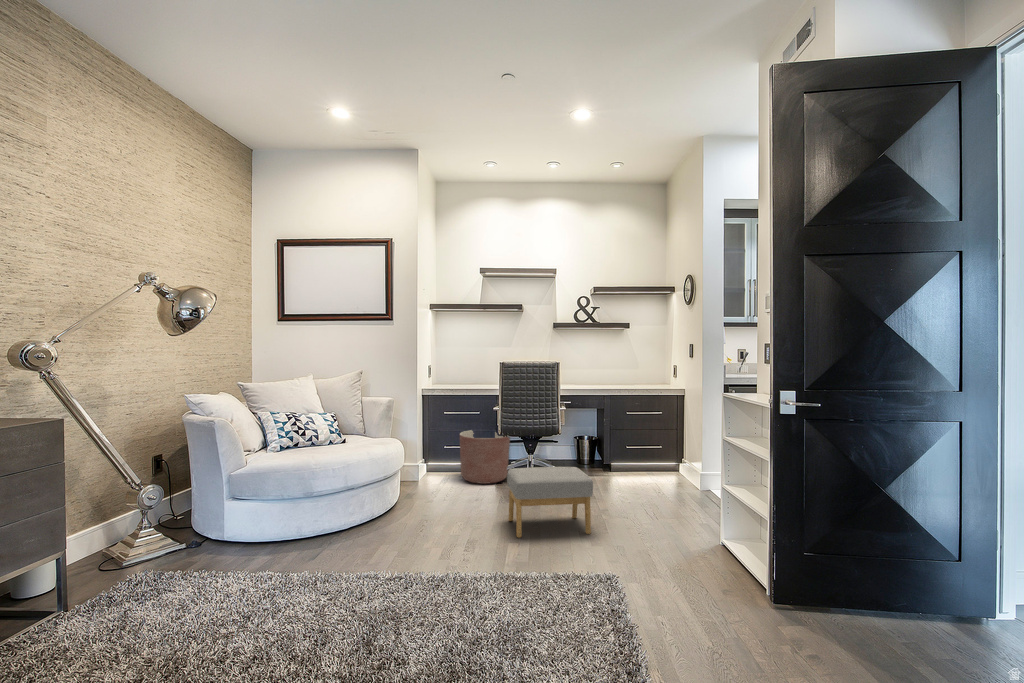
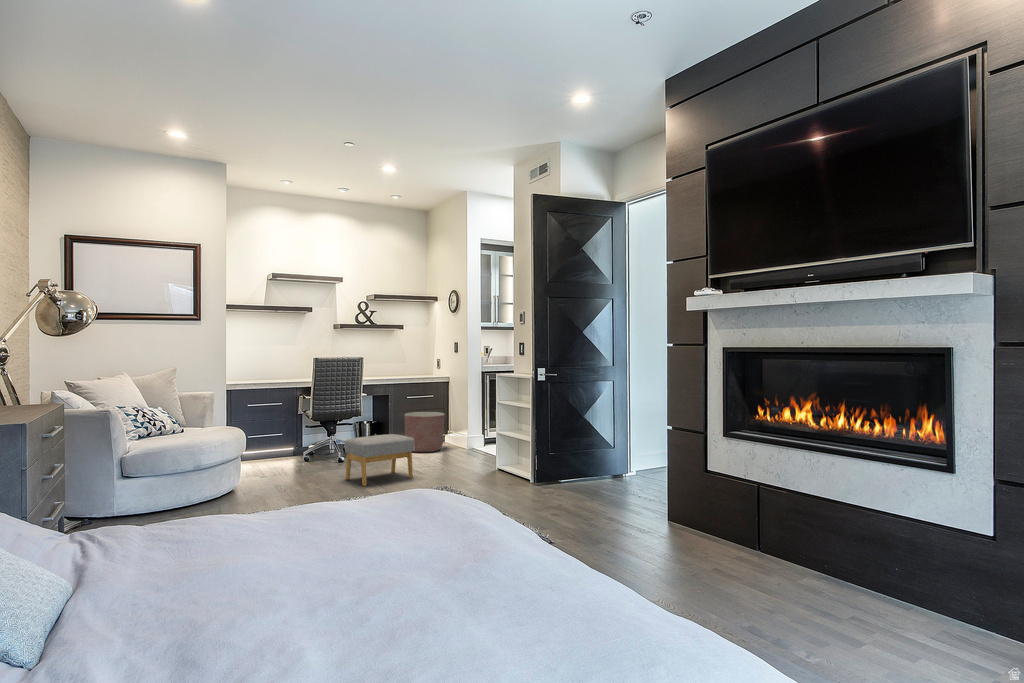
planter: present [460,430,510,484] -> present [404,412,445,452]

